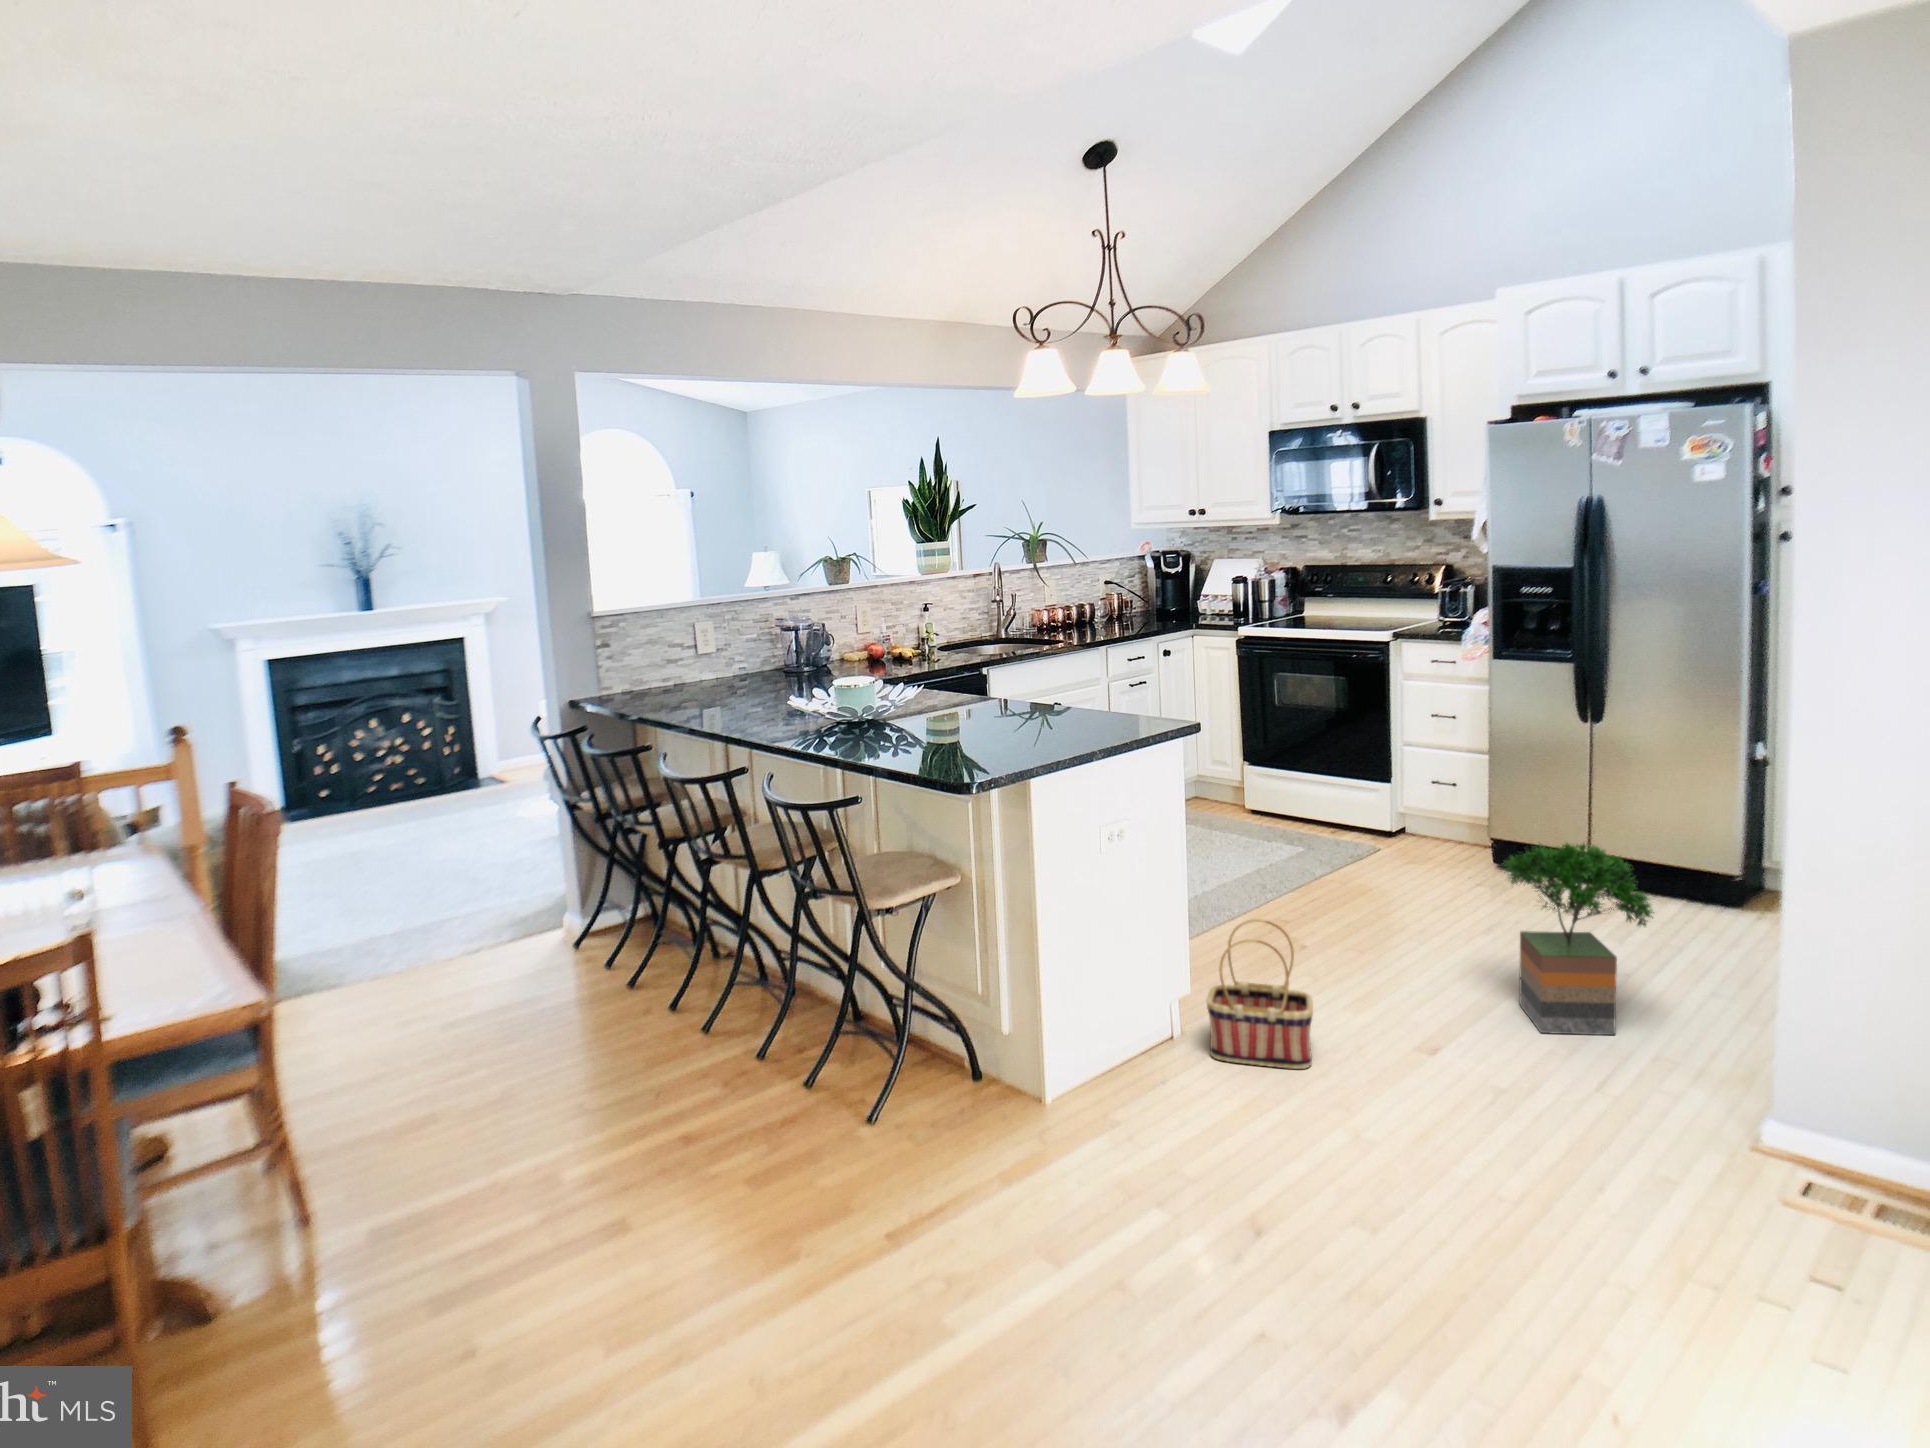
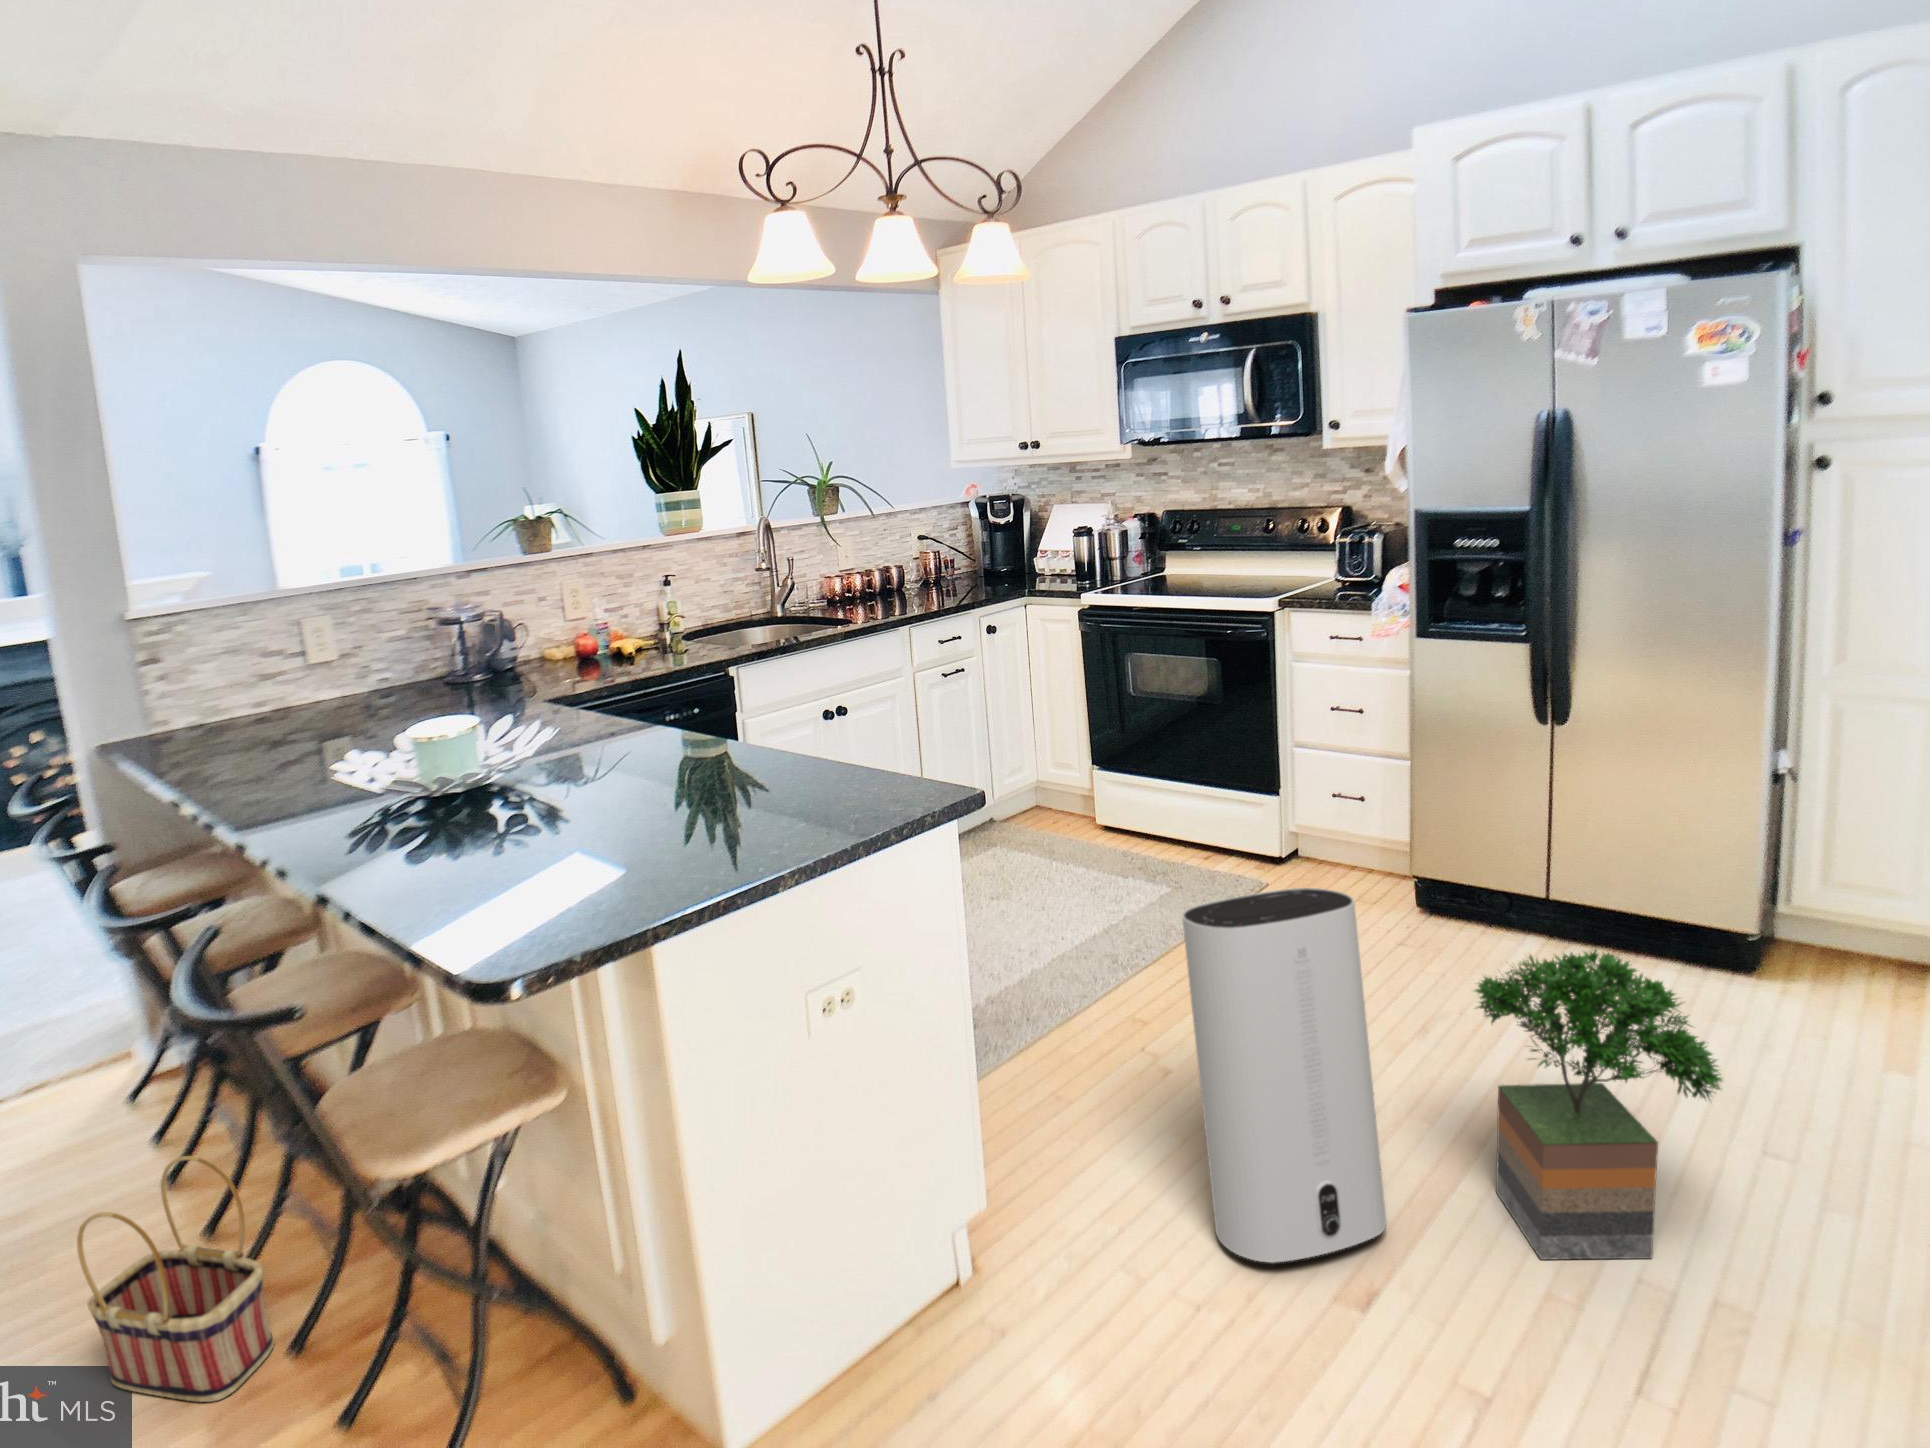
air purifier: none [1311,800,1442,1025] -> present [1182,888,1386,1262]
basket: present [1206,919,1313,1069] -> present [77,1156,274,1402]

